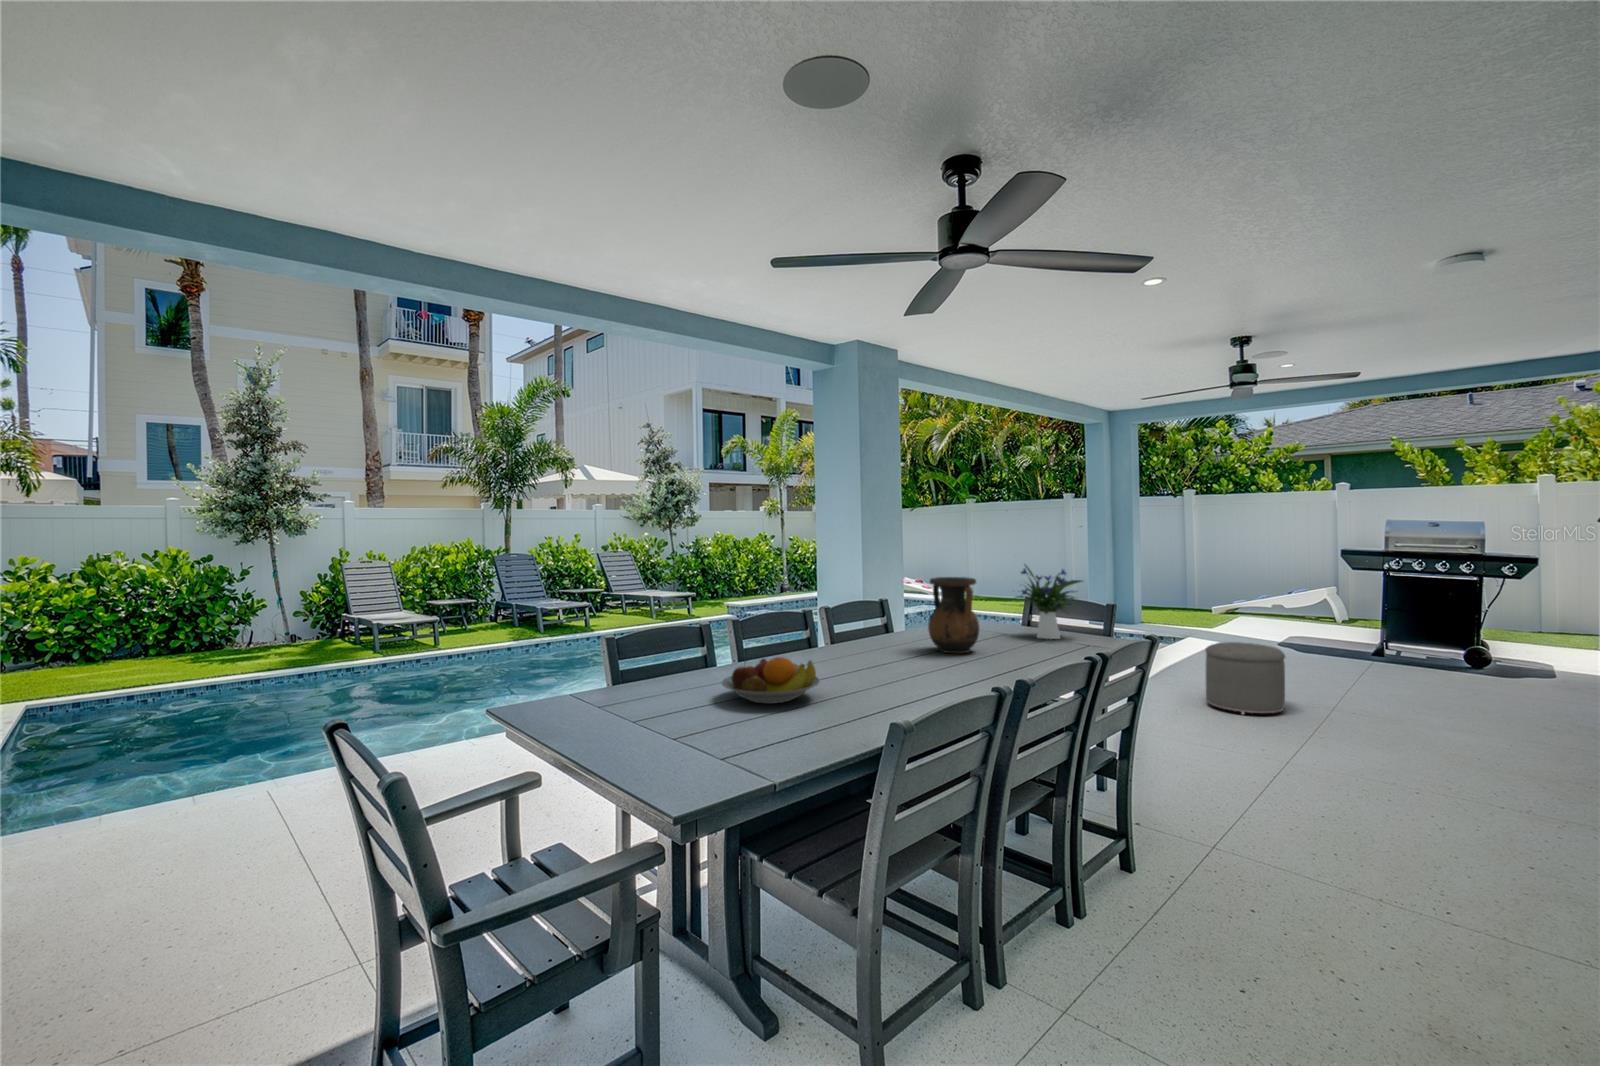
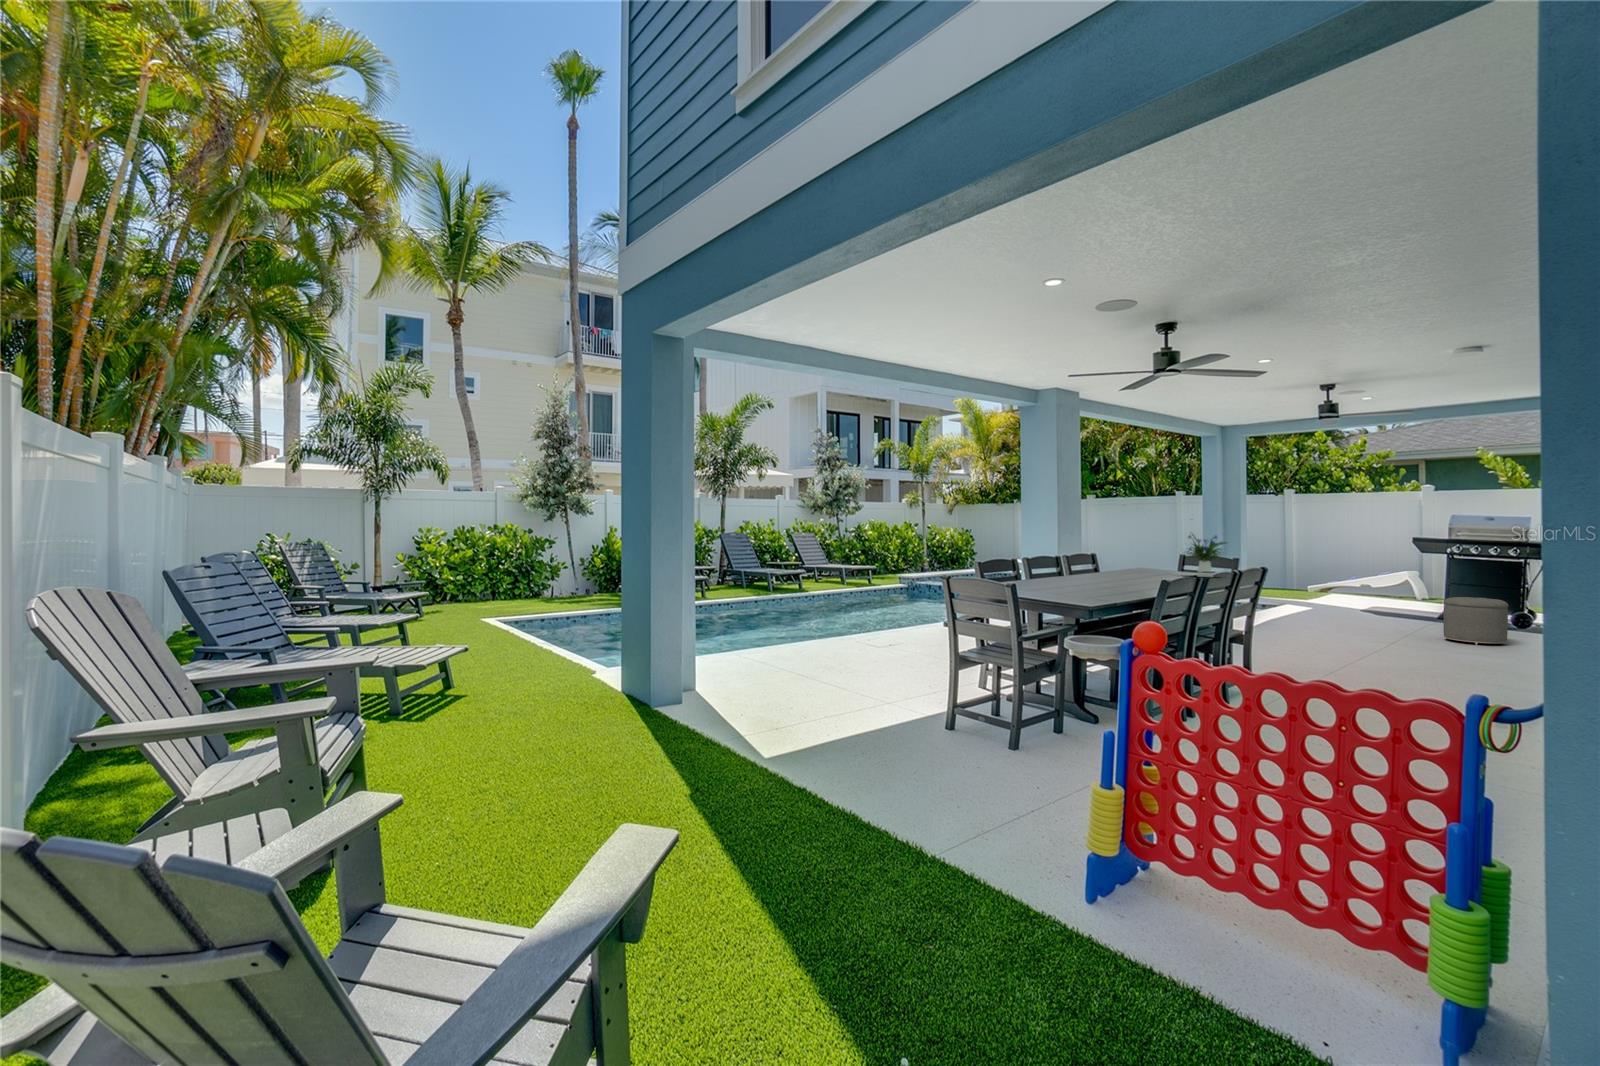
vase: present [928,577,979,653] -> none [1138,537,1170,579]
ottoman: present [1205,642,1285,714] -> present [1443,597,1509,645]
fruit bowl: present [722,657,820,704] -> none [1058,566,1109,588]

